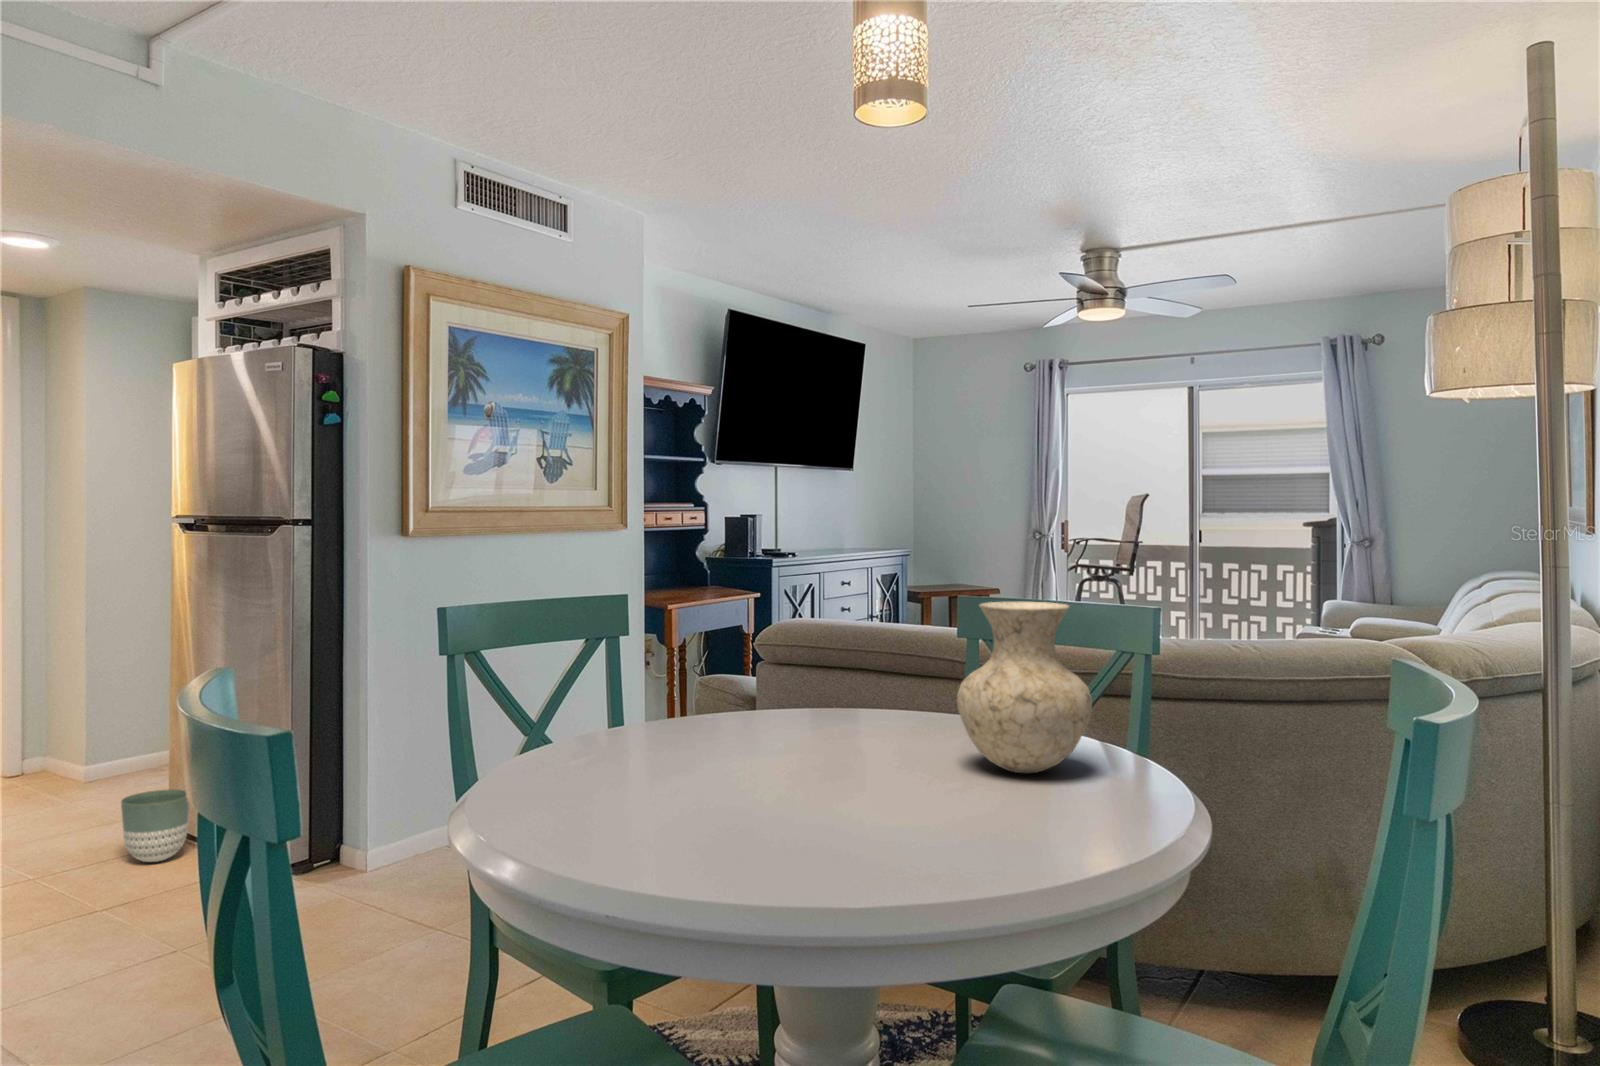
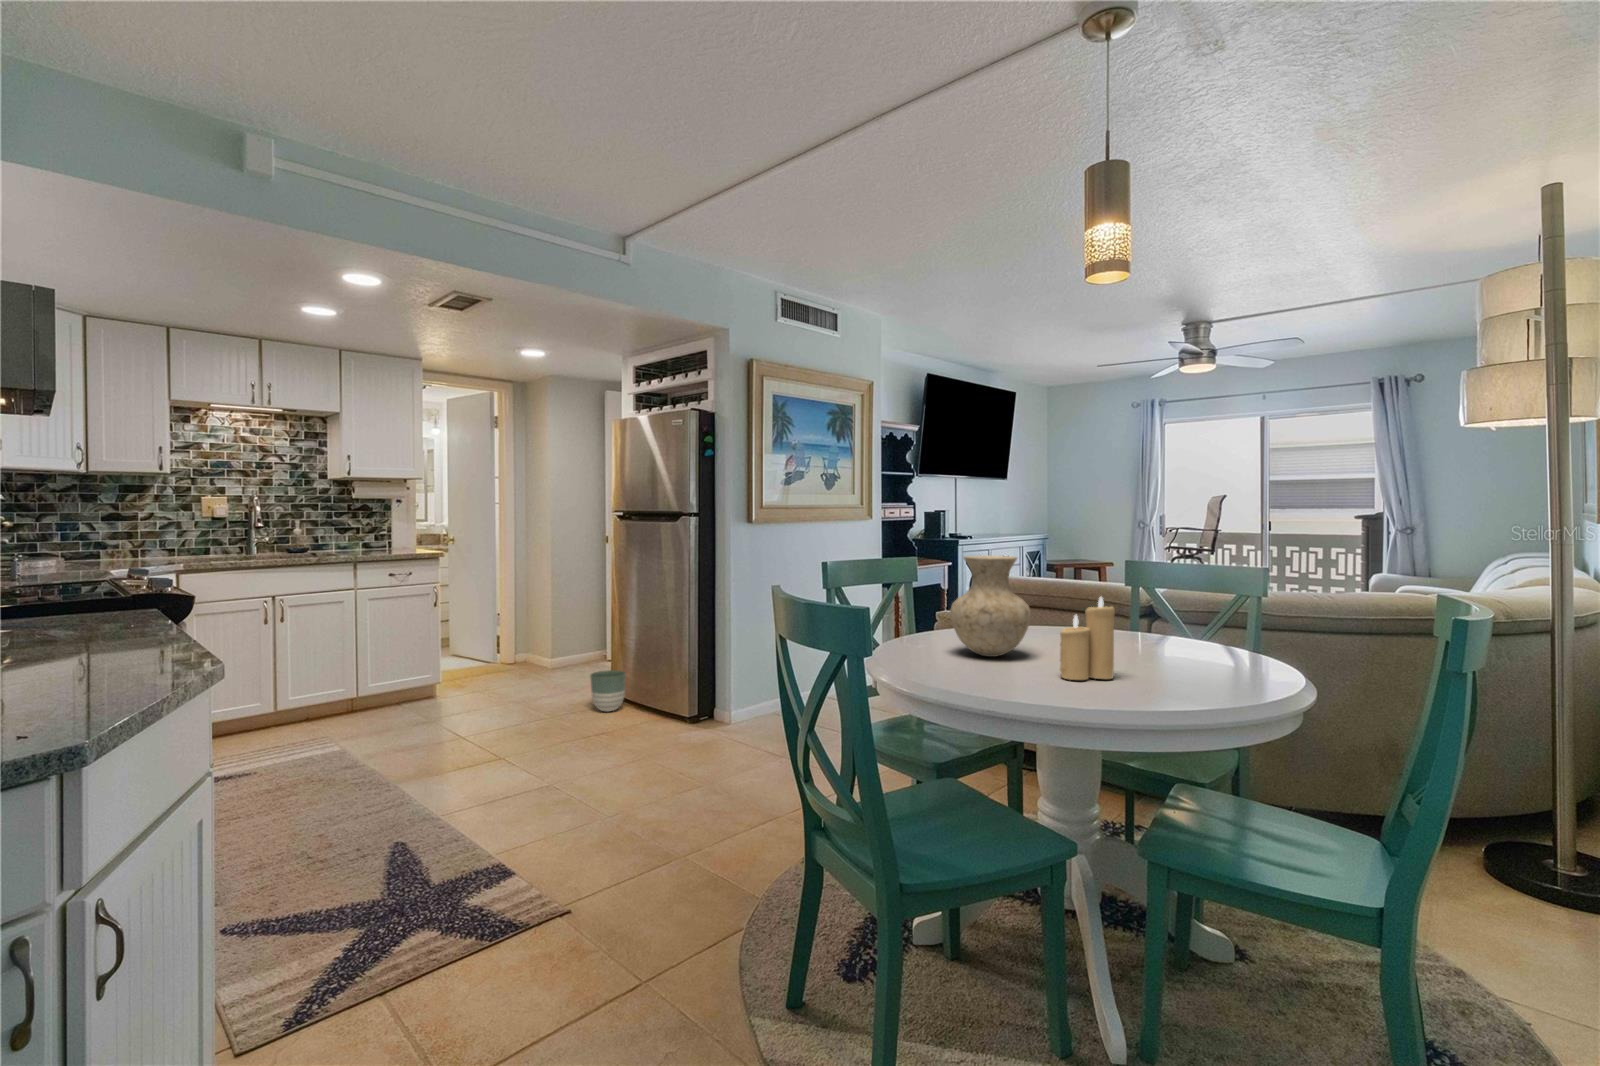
vase: present [957,602,1092,773] -> present [950,555,1031,657]
candle: none [795,679,890,834] -> present [1060,597,1115,680]

